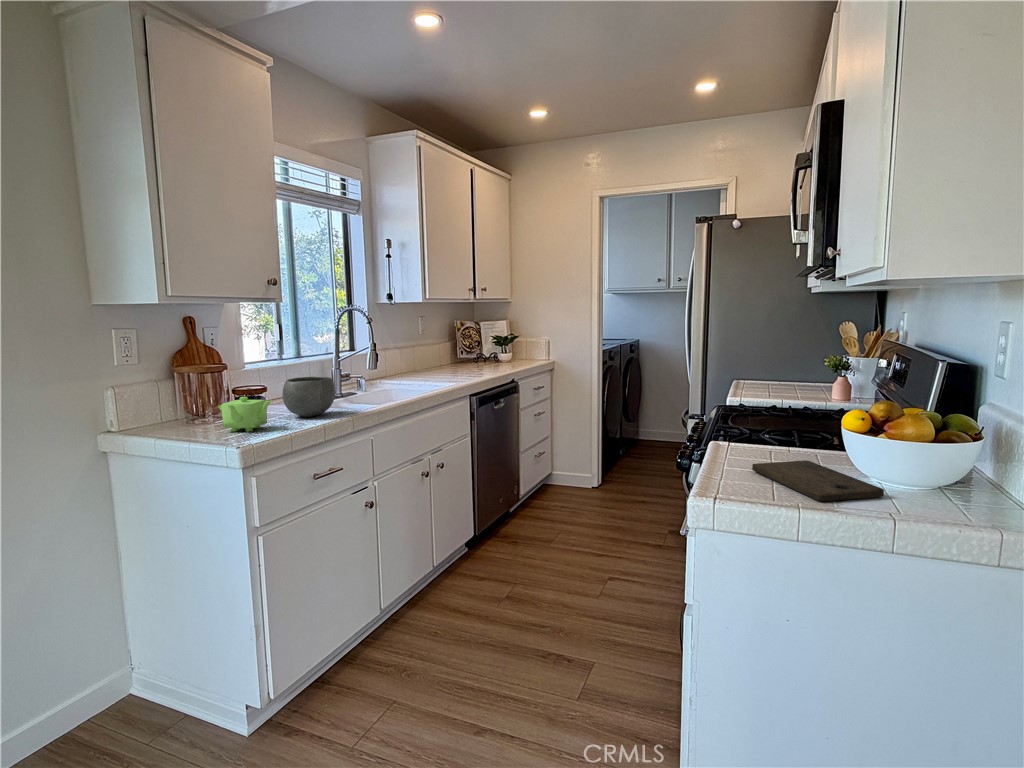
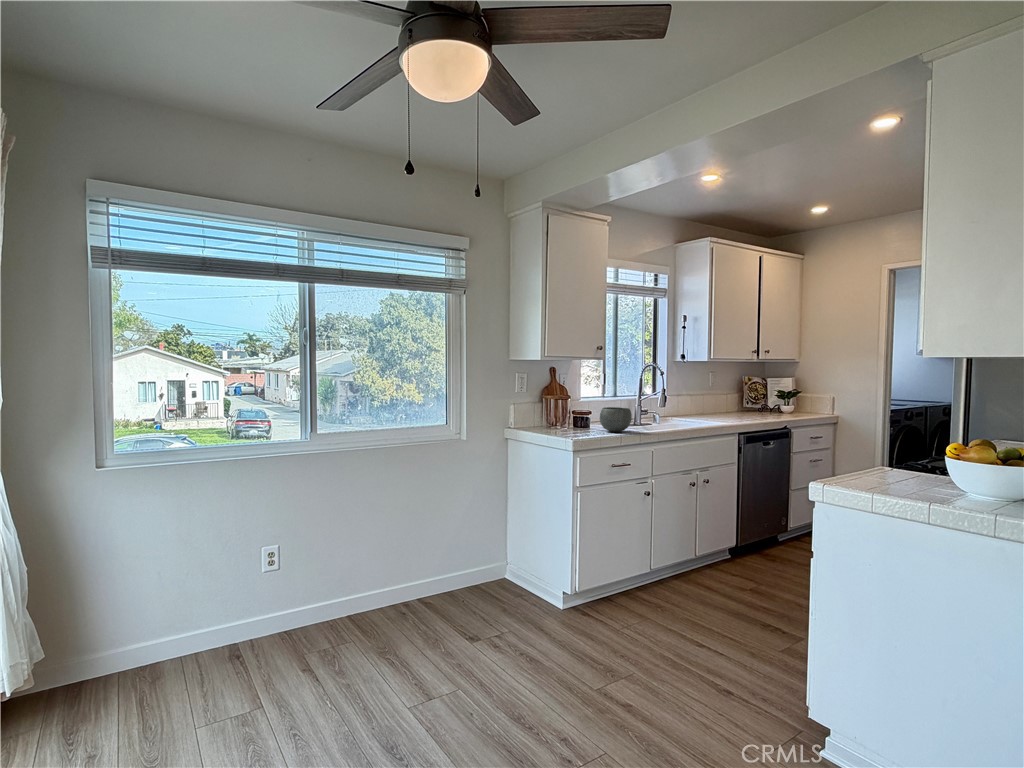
teapot: present [218,397,272,432] -> none [564,415,593,435]
cutting board: present [752,460,884,501] -> none [890,481,970,506]

